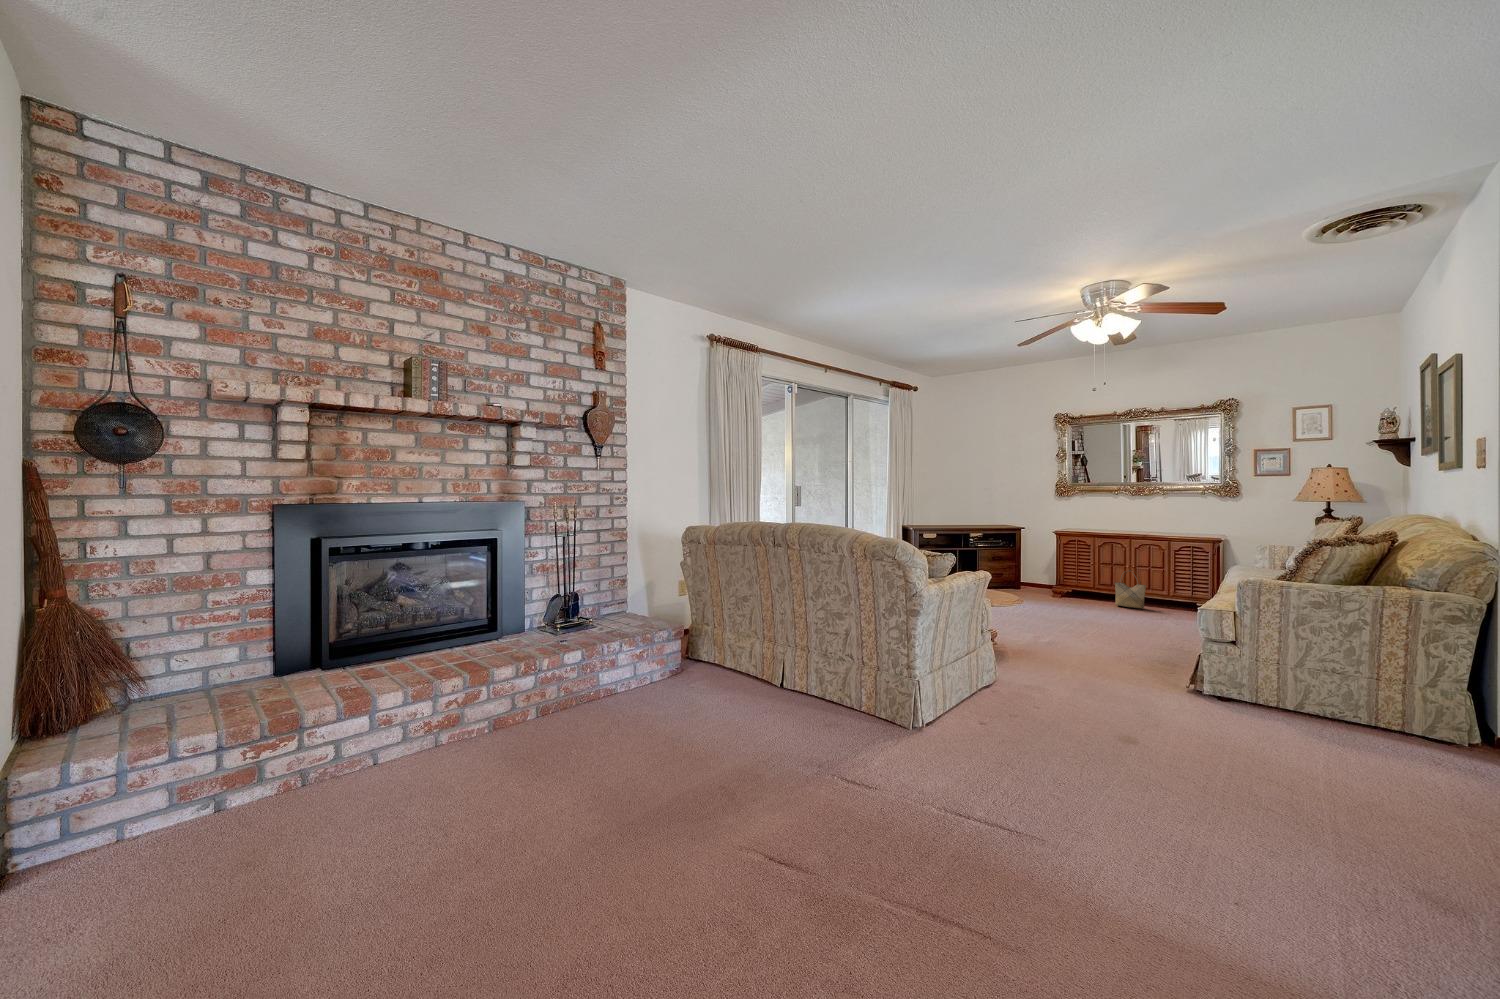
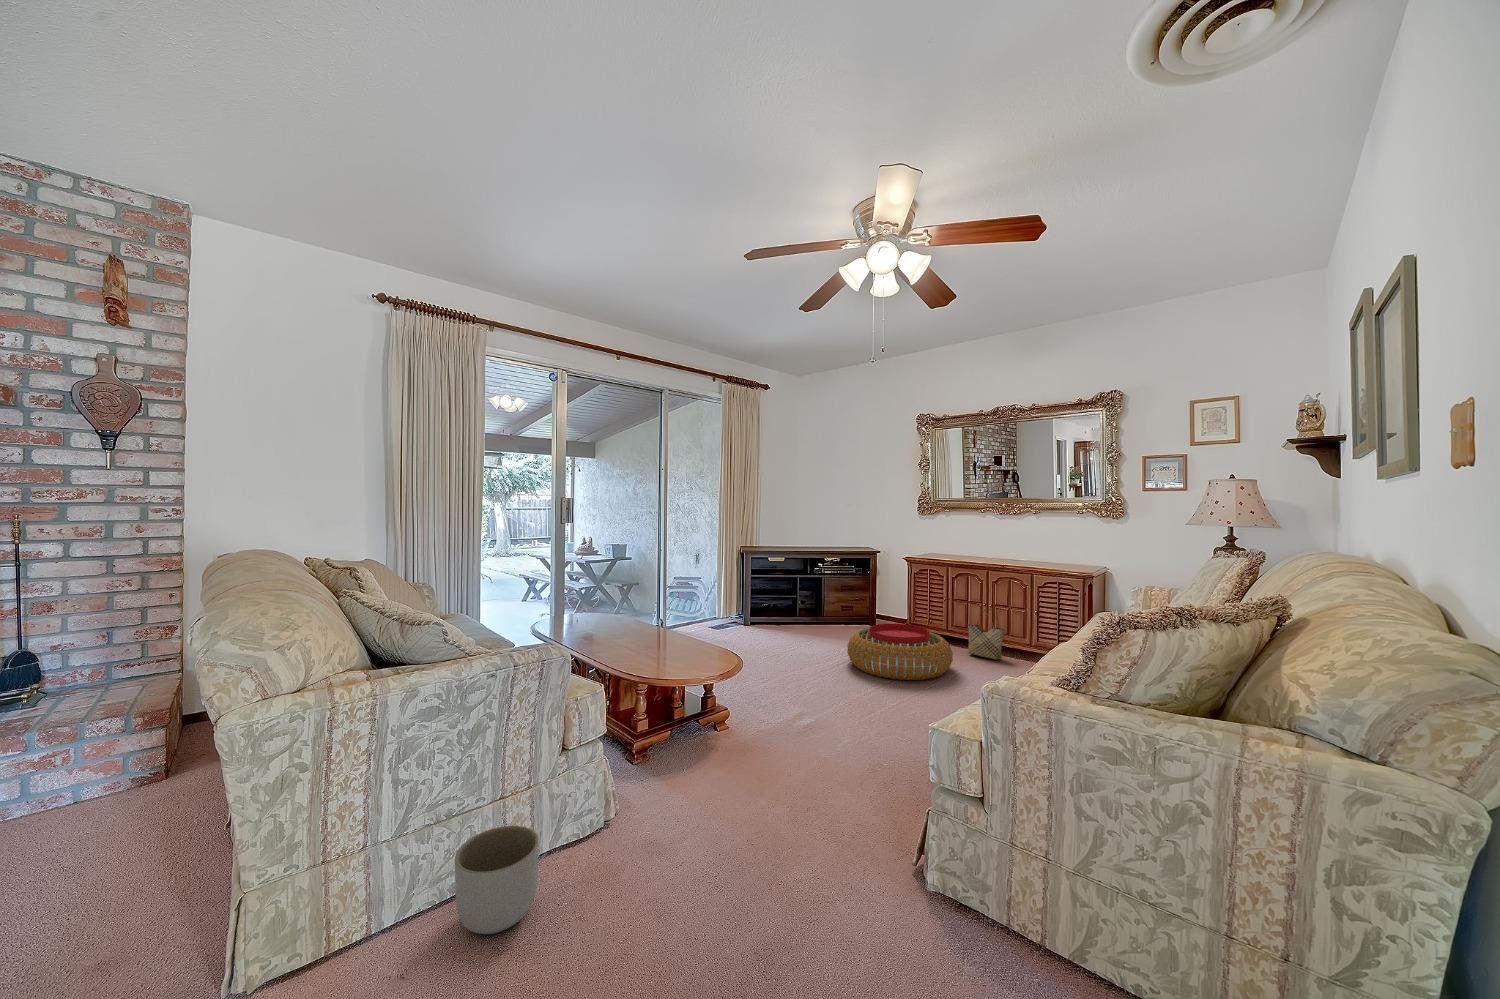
pouf: none [1028,582,1116,620] -> present [847,623,953,680]
planter: none [962,665,1005,712] -> present [455,826,539,934]

